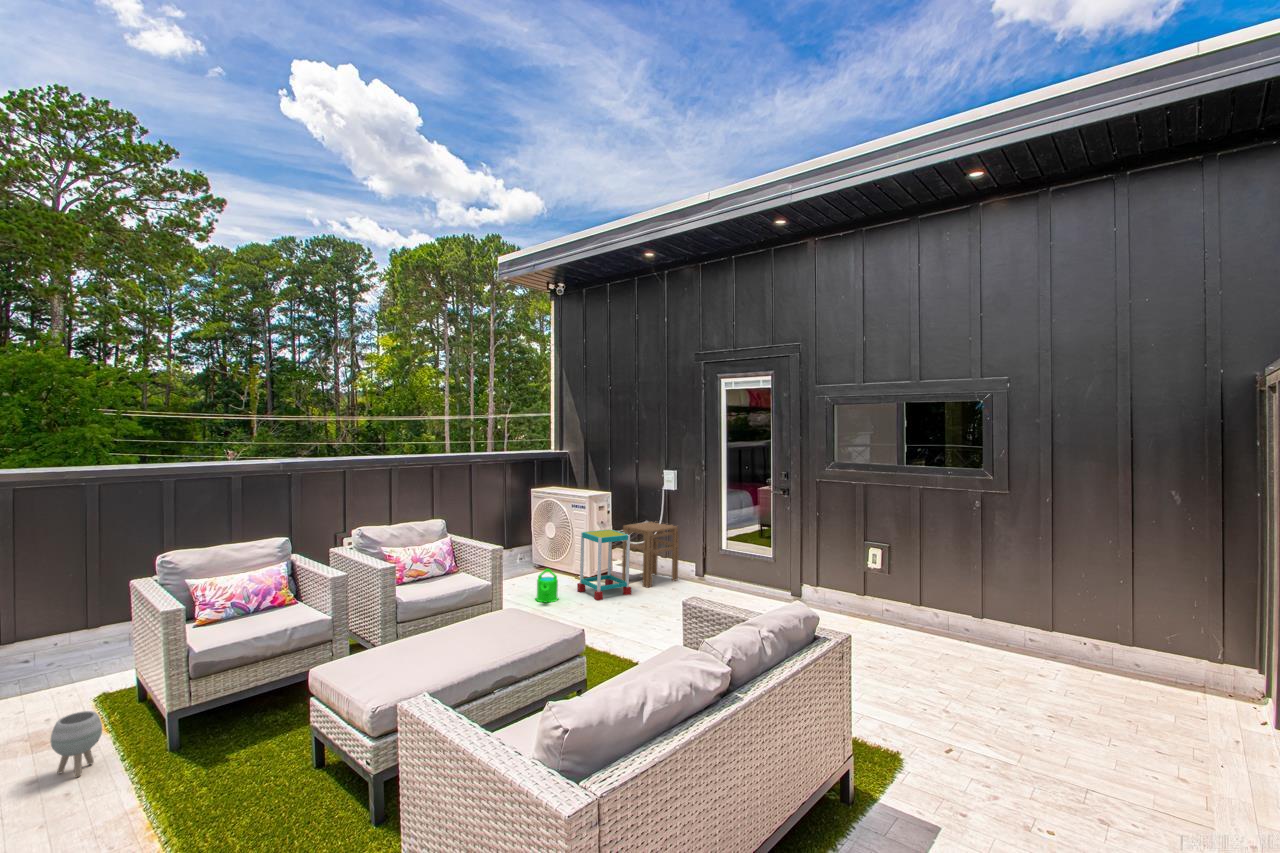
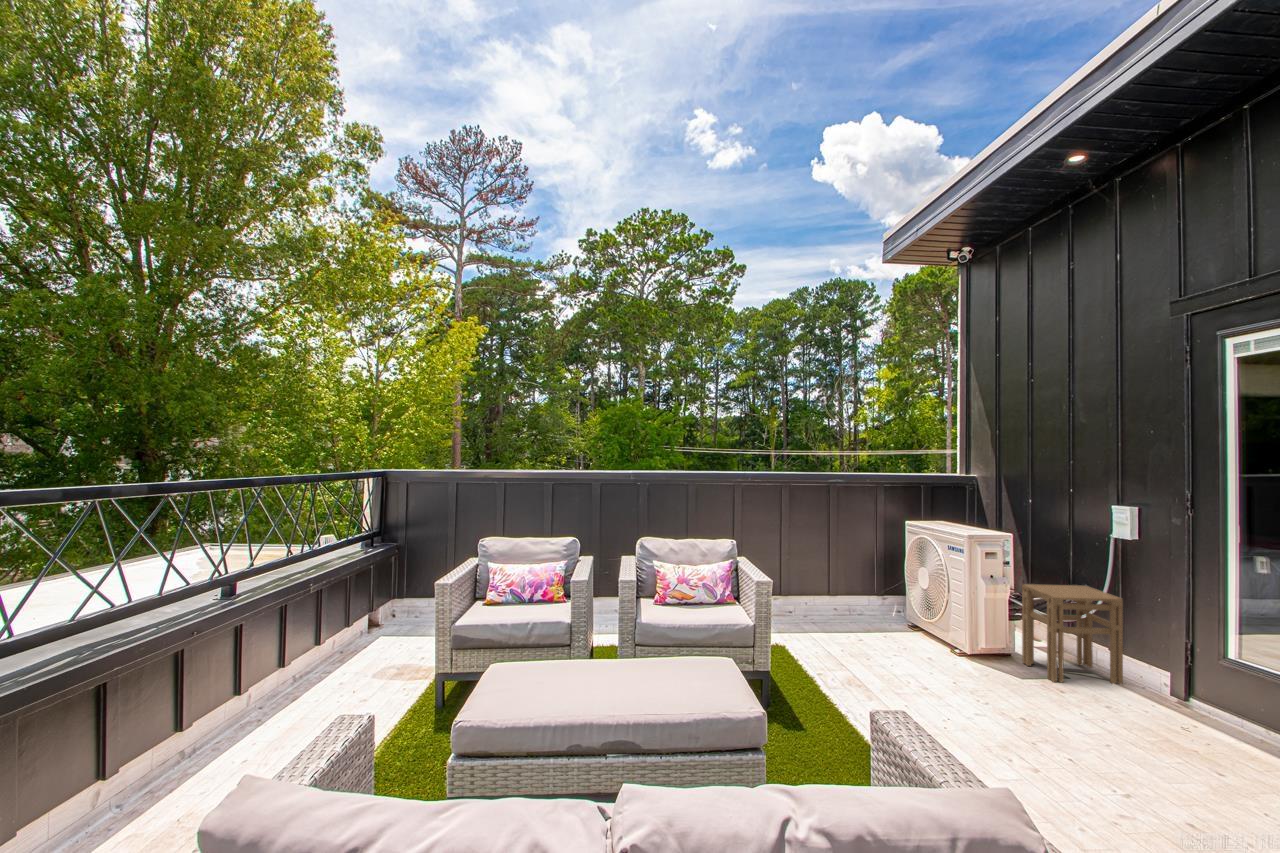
side table: present [577,529,631,600] -> none [940,583,1016,685]
watering can: present [536,569,559,602] -> none [871,622,903,667]
planter: present [51,711,102,777] -> none [378,651,409,700]

